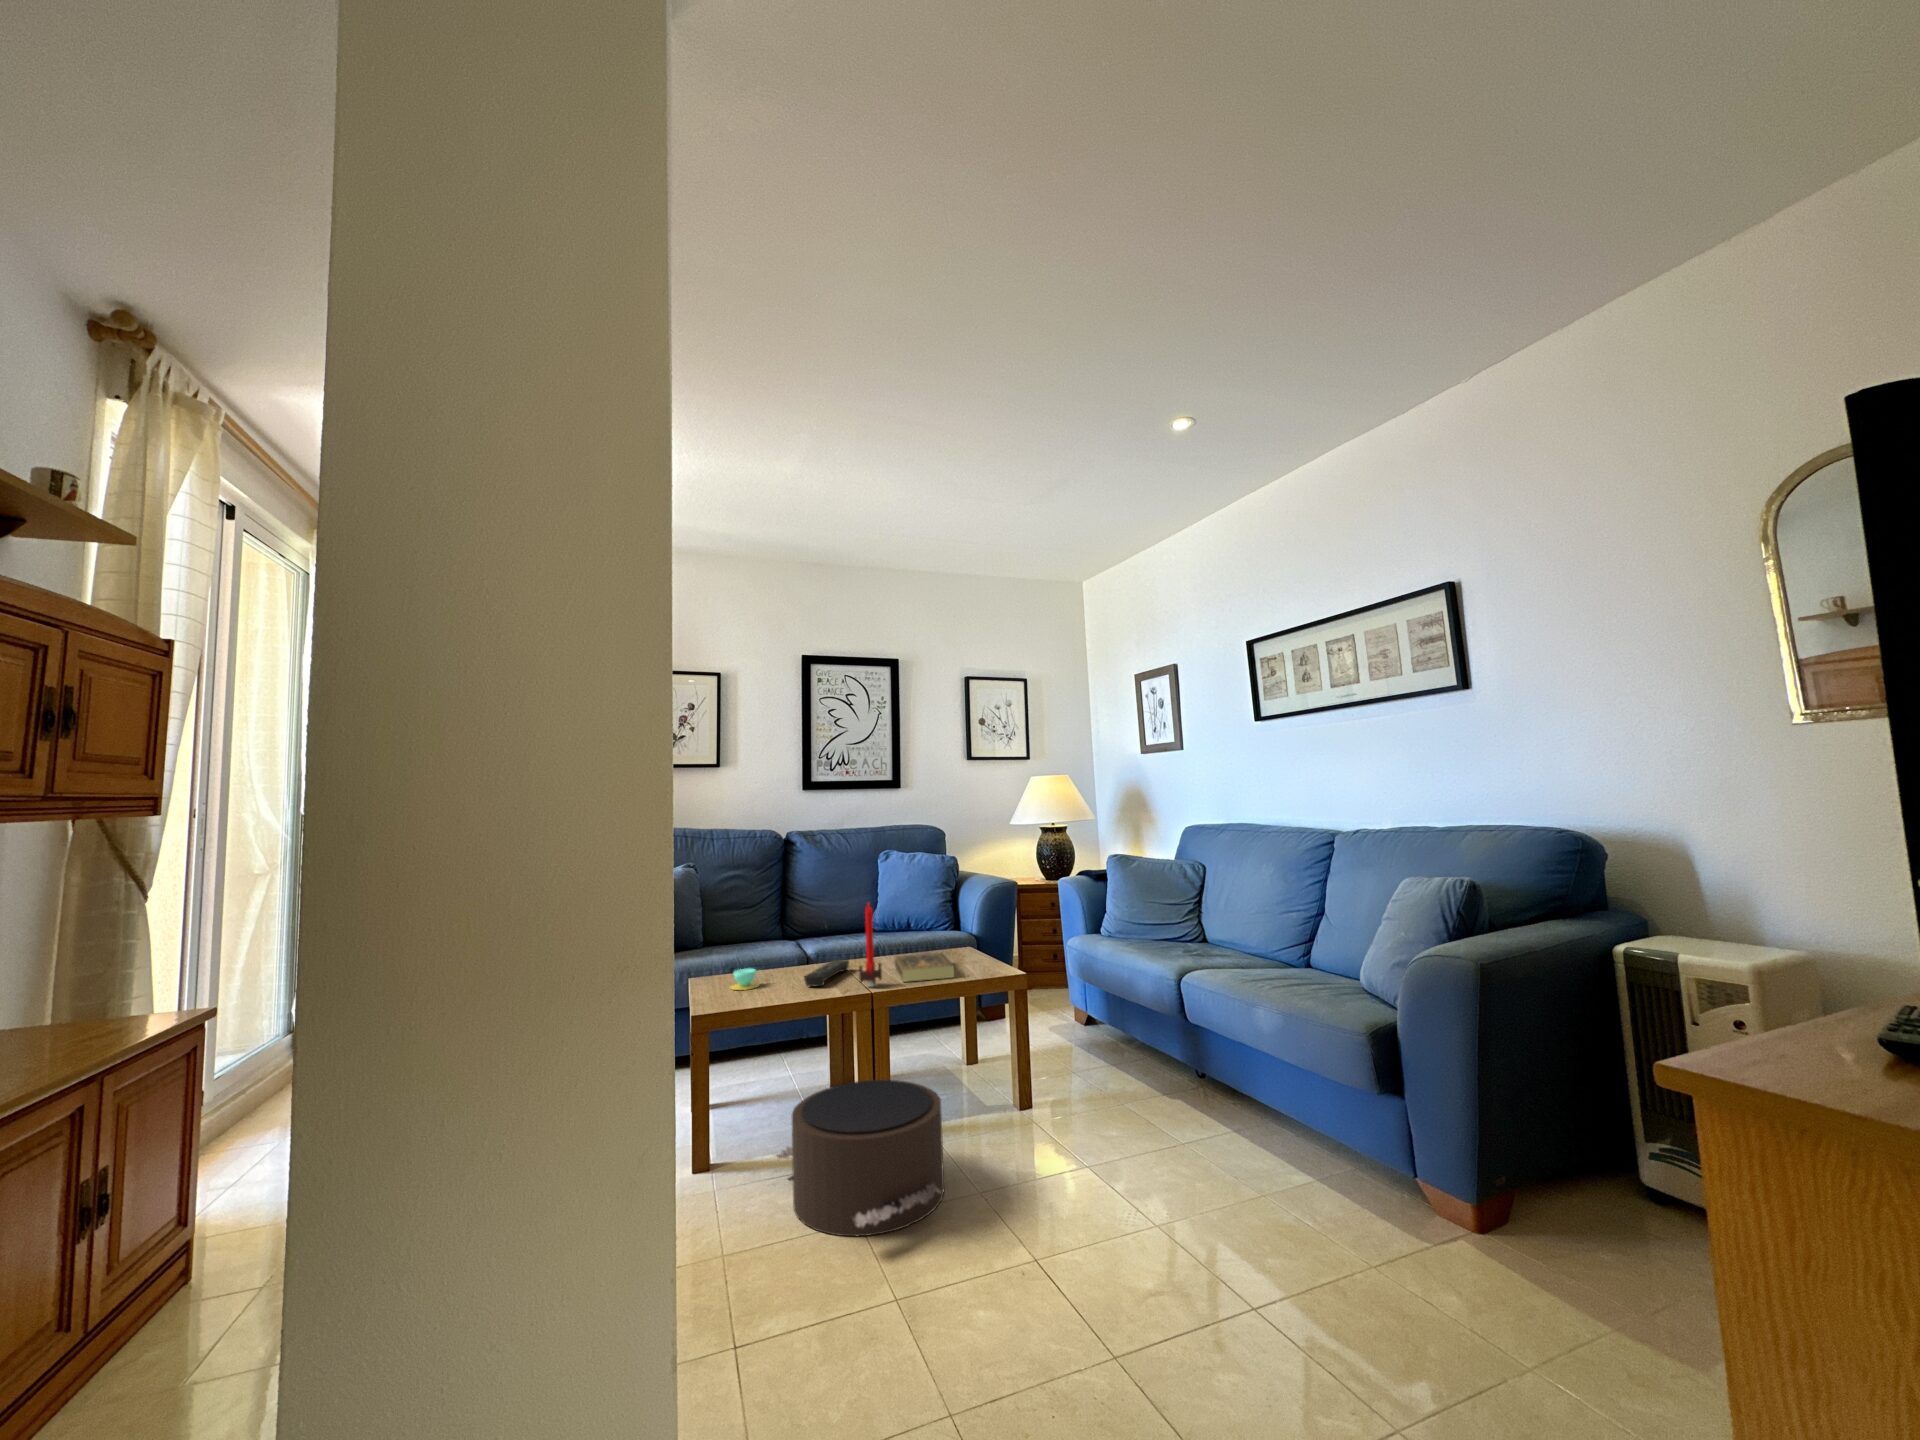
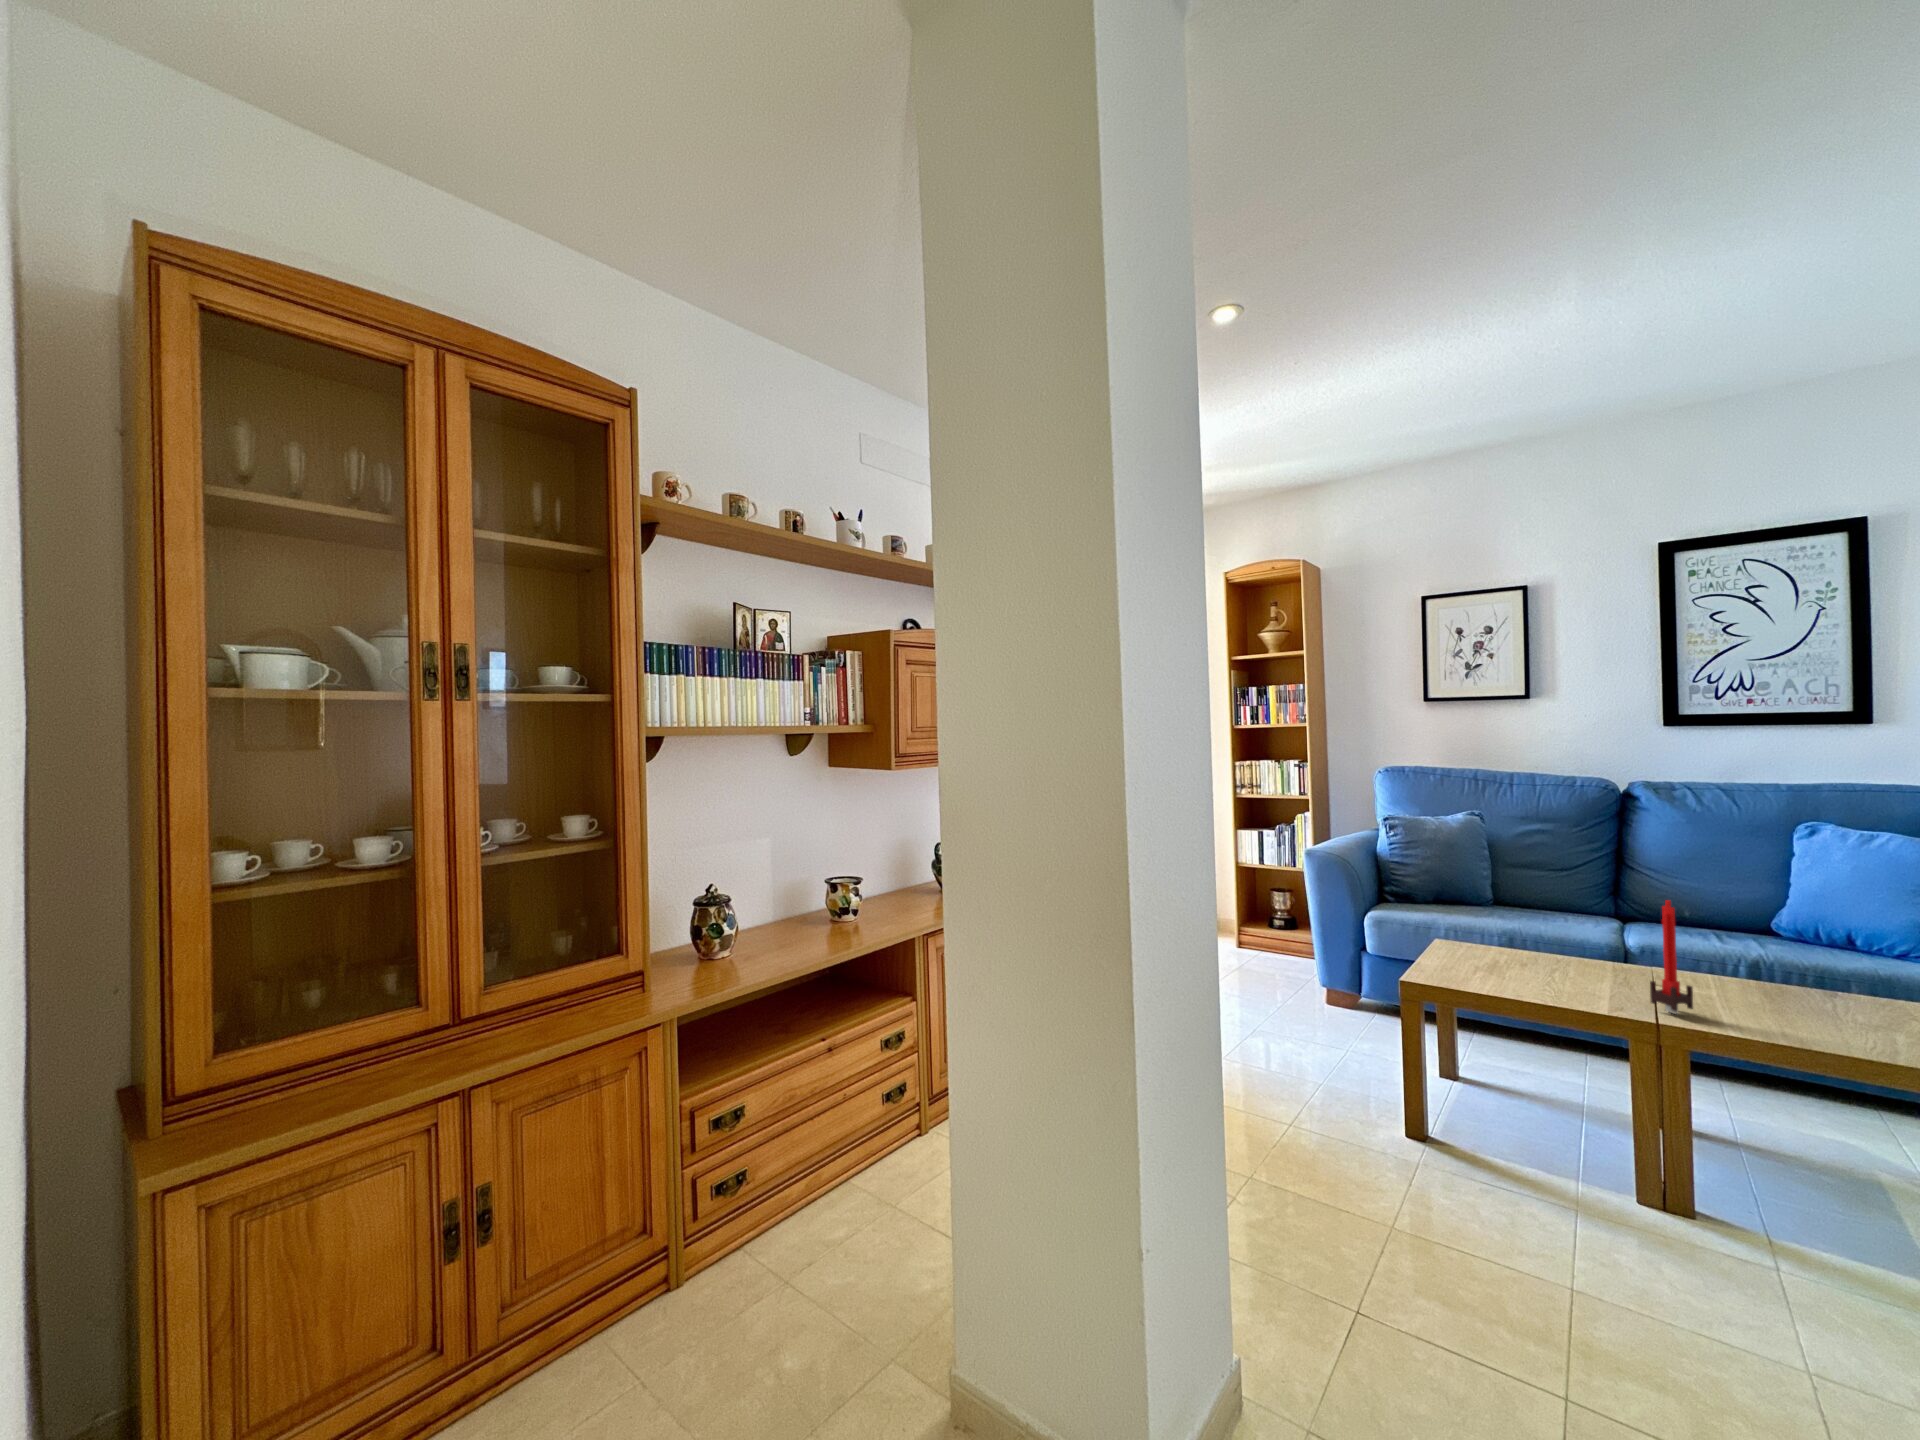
book: present [895,953,954,982] -> none [1734,983,1851,1045]
remote control: present [804,960,849,986] -> none [1567,962,1659,992]
teacup: present [730,969,763,990] -> none [1472,942,1519,968]
pouf: present [776,1080,944,1236] -> none [1489,1114,1747,1344]

